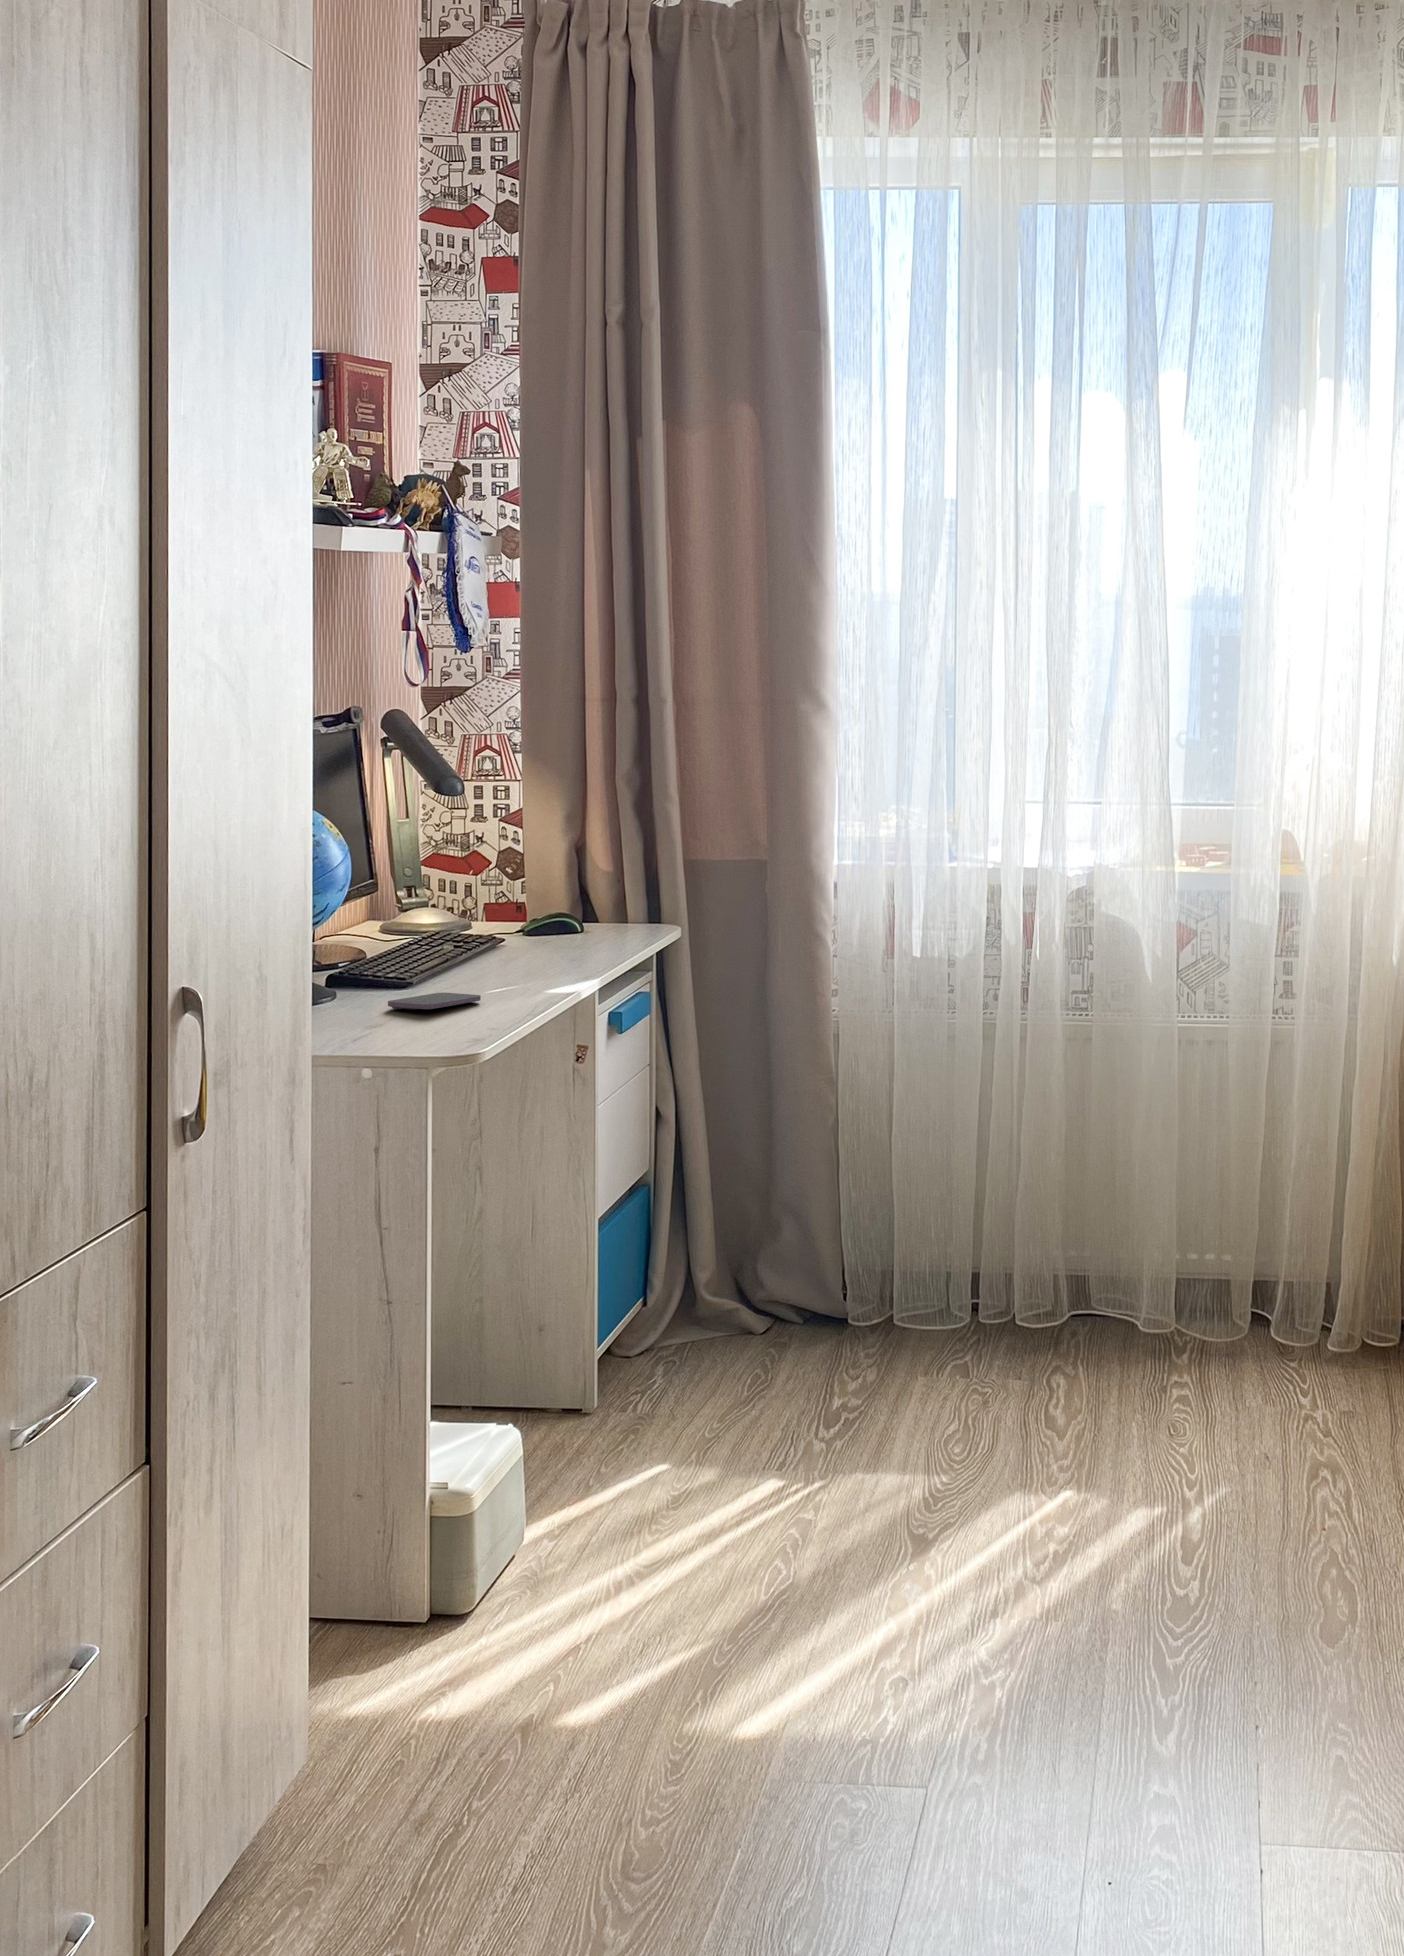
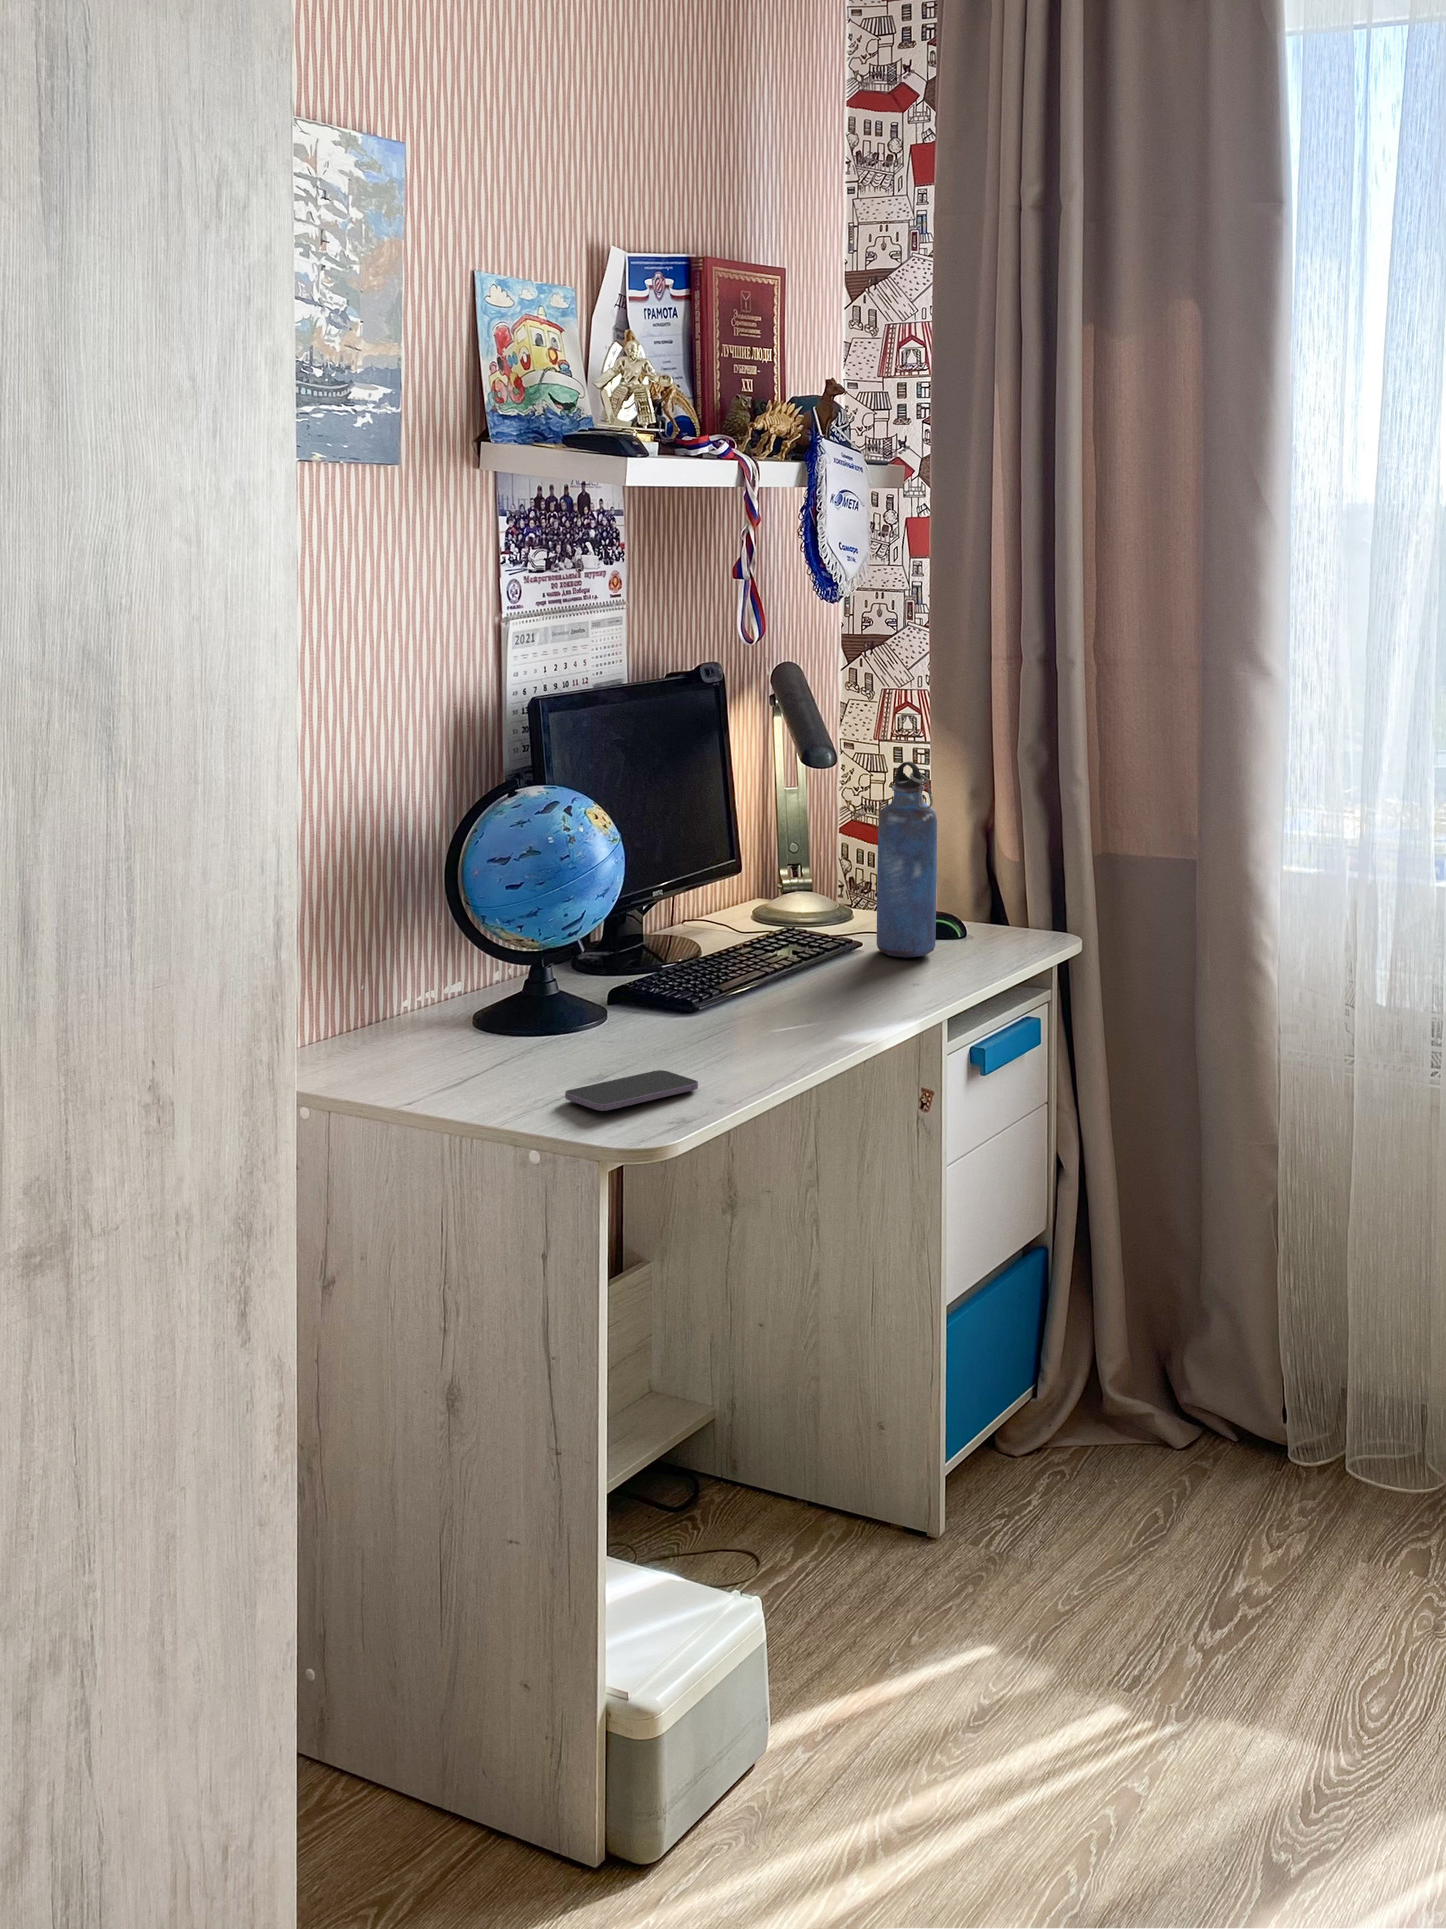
water bottle: none [522,777,571,939] -> present [877,762,937,957]

